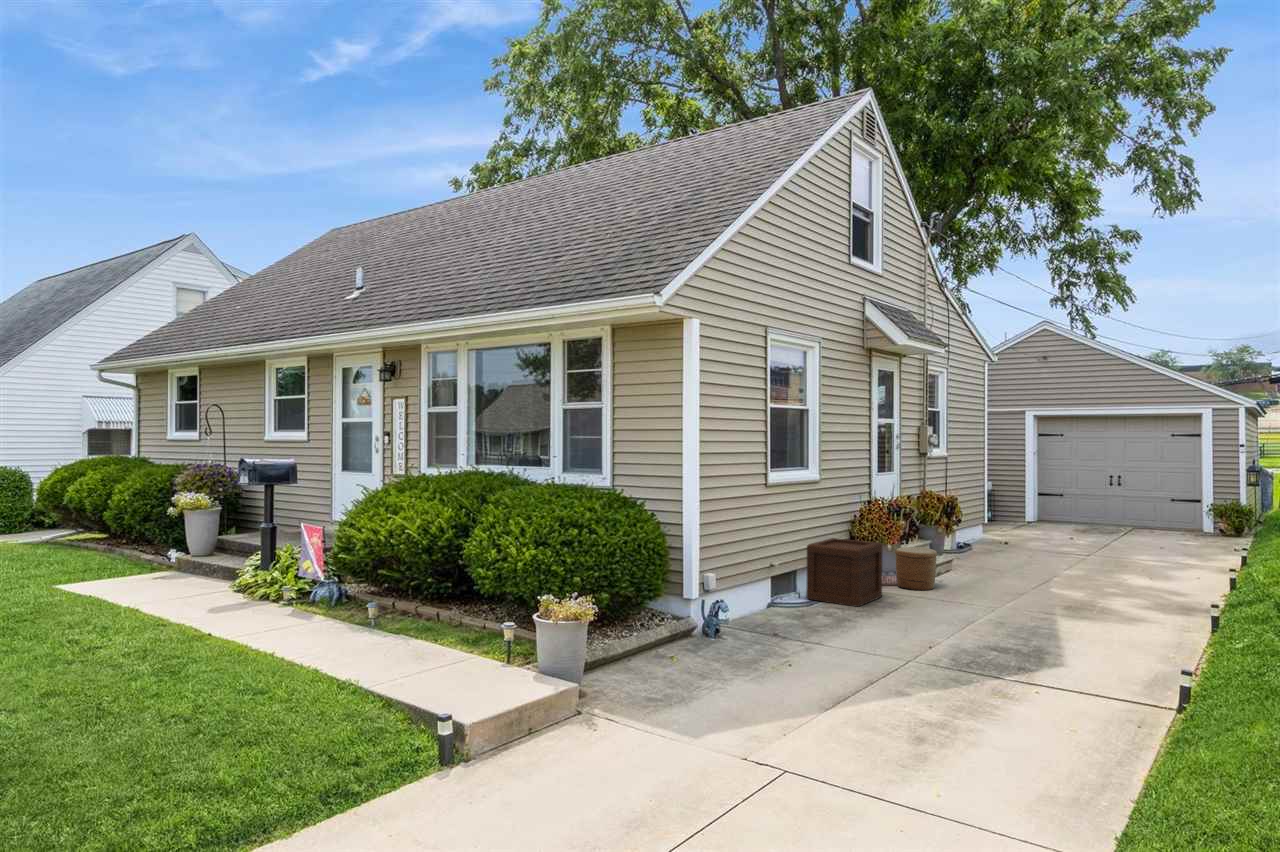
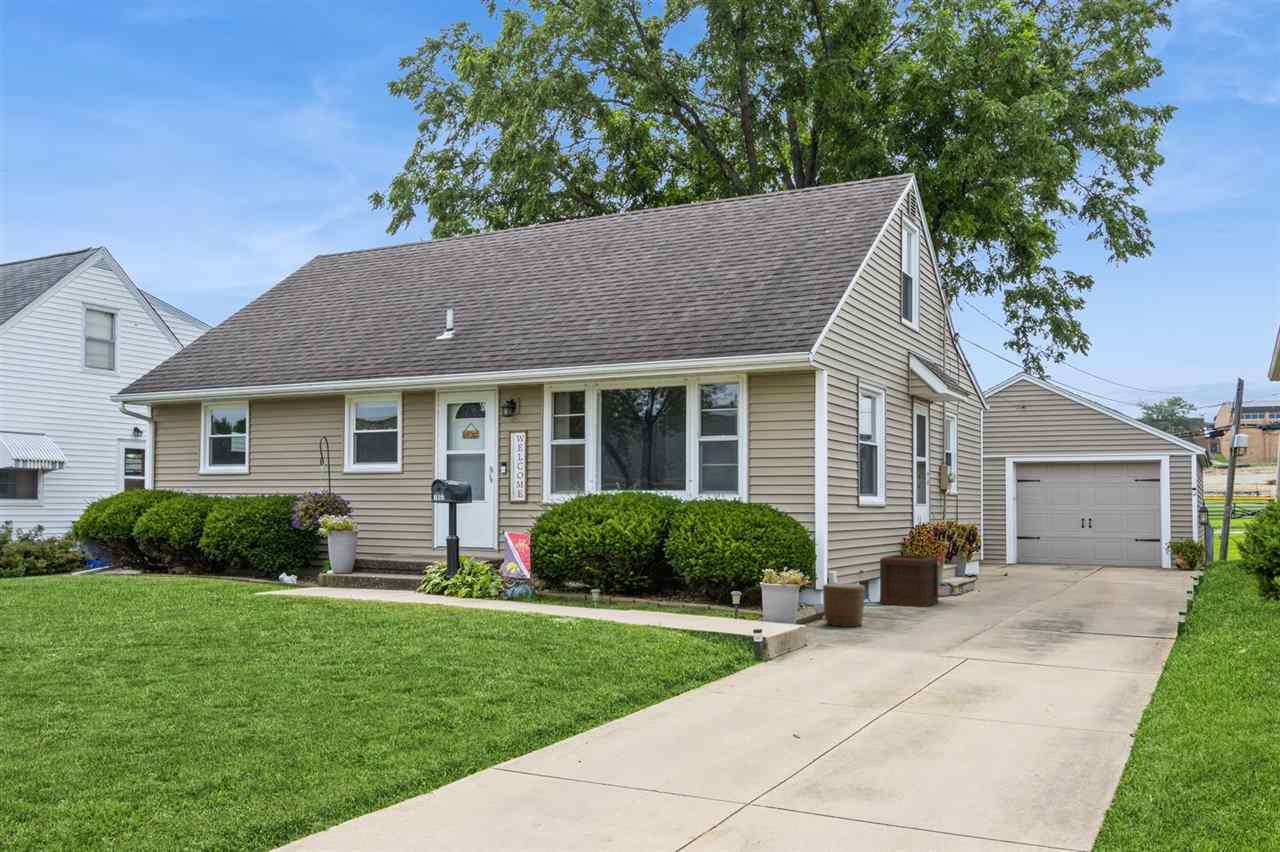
woven basket: present [895,547,937,591] -> present [823,583,865,627]

